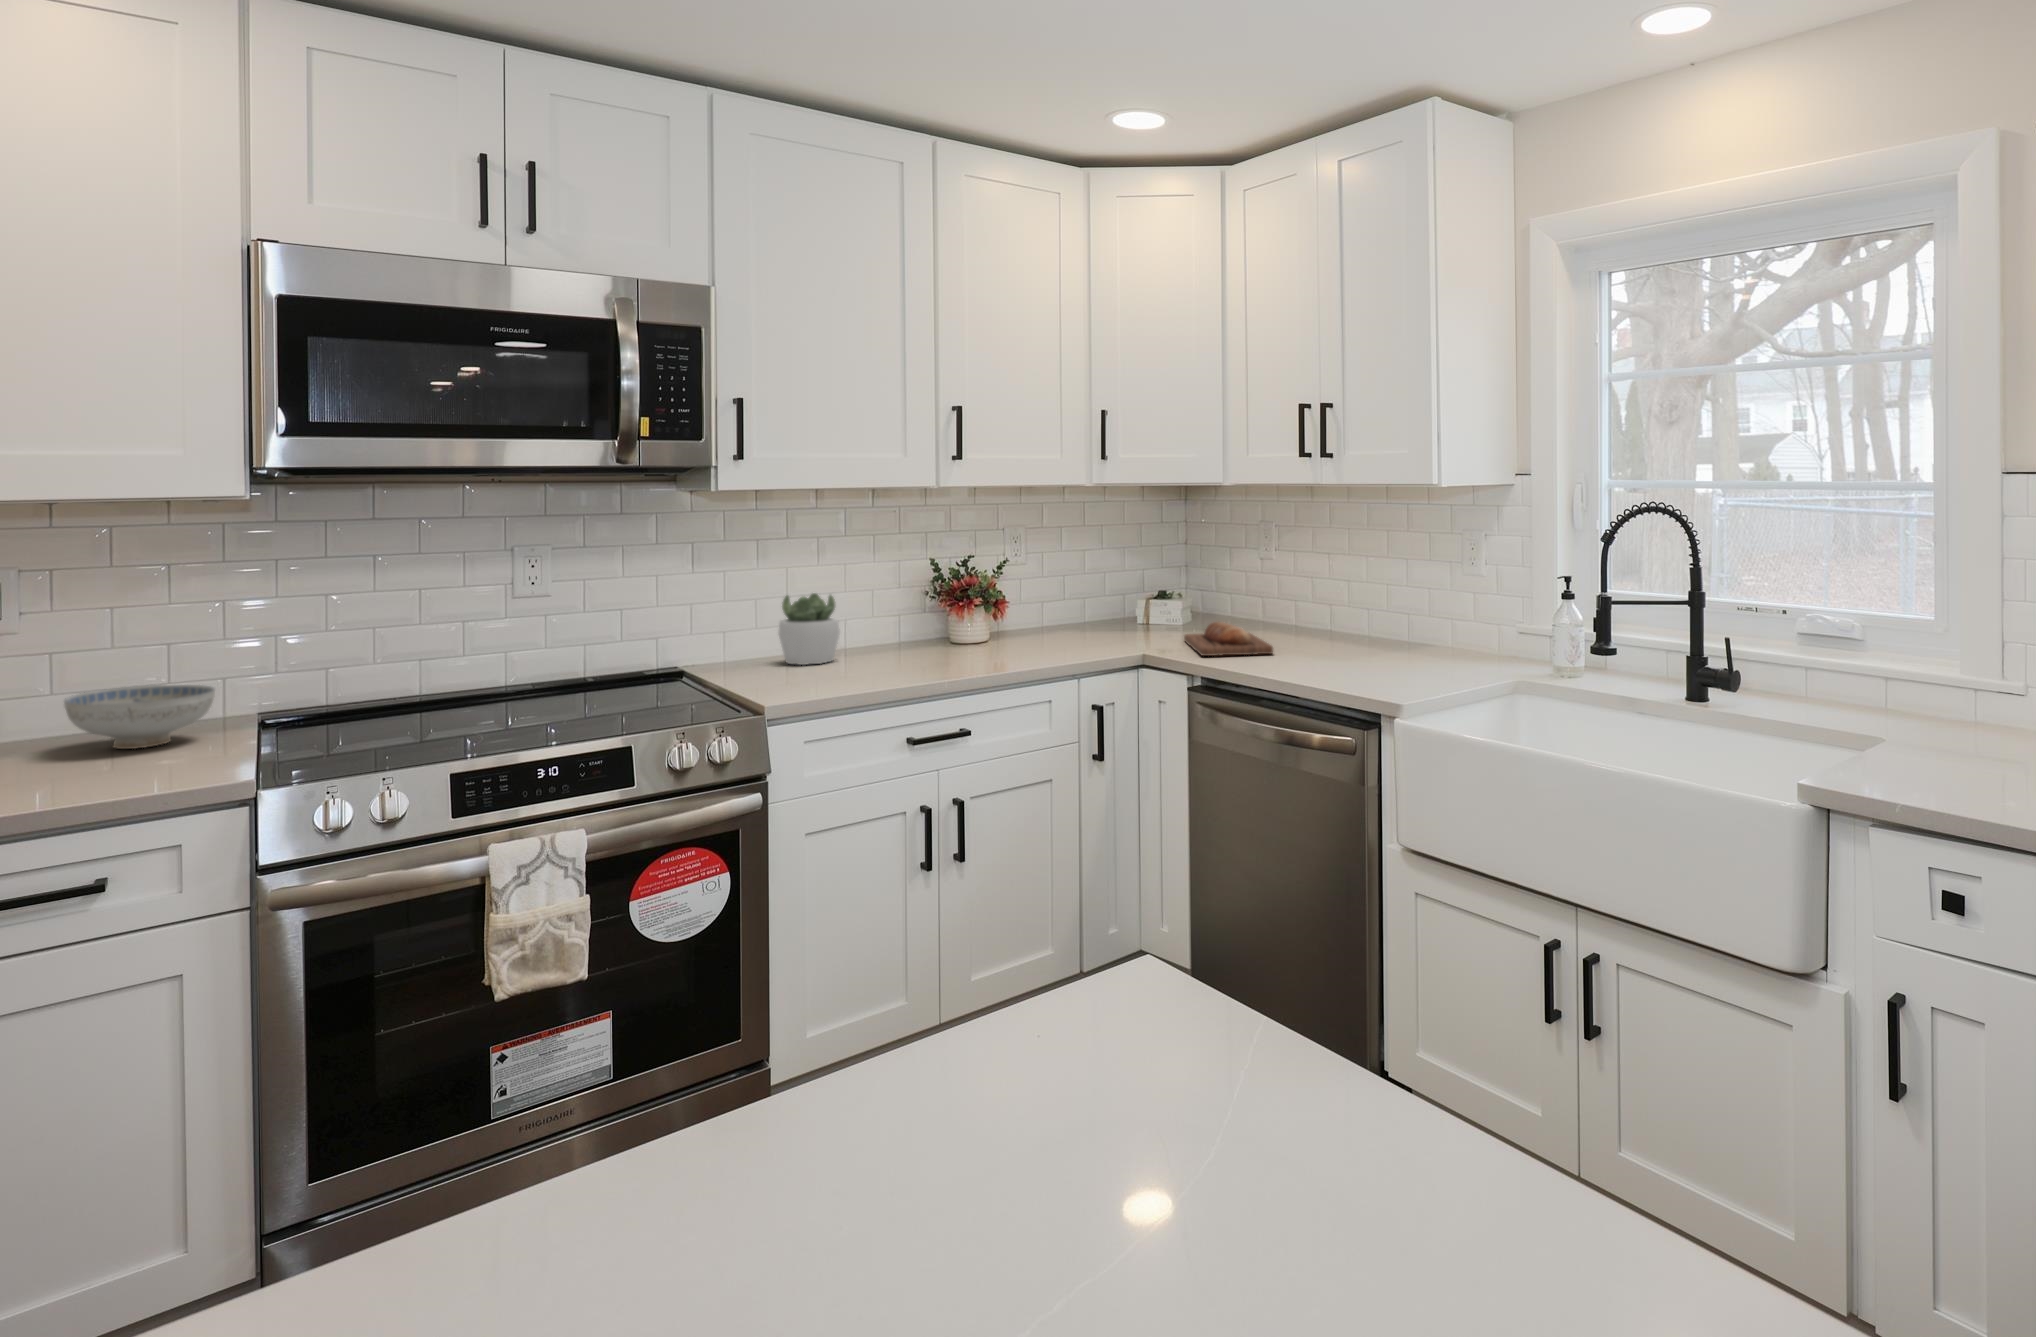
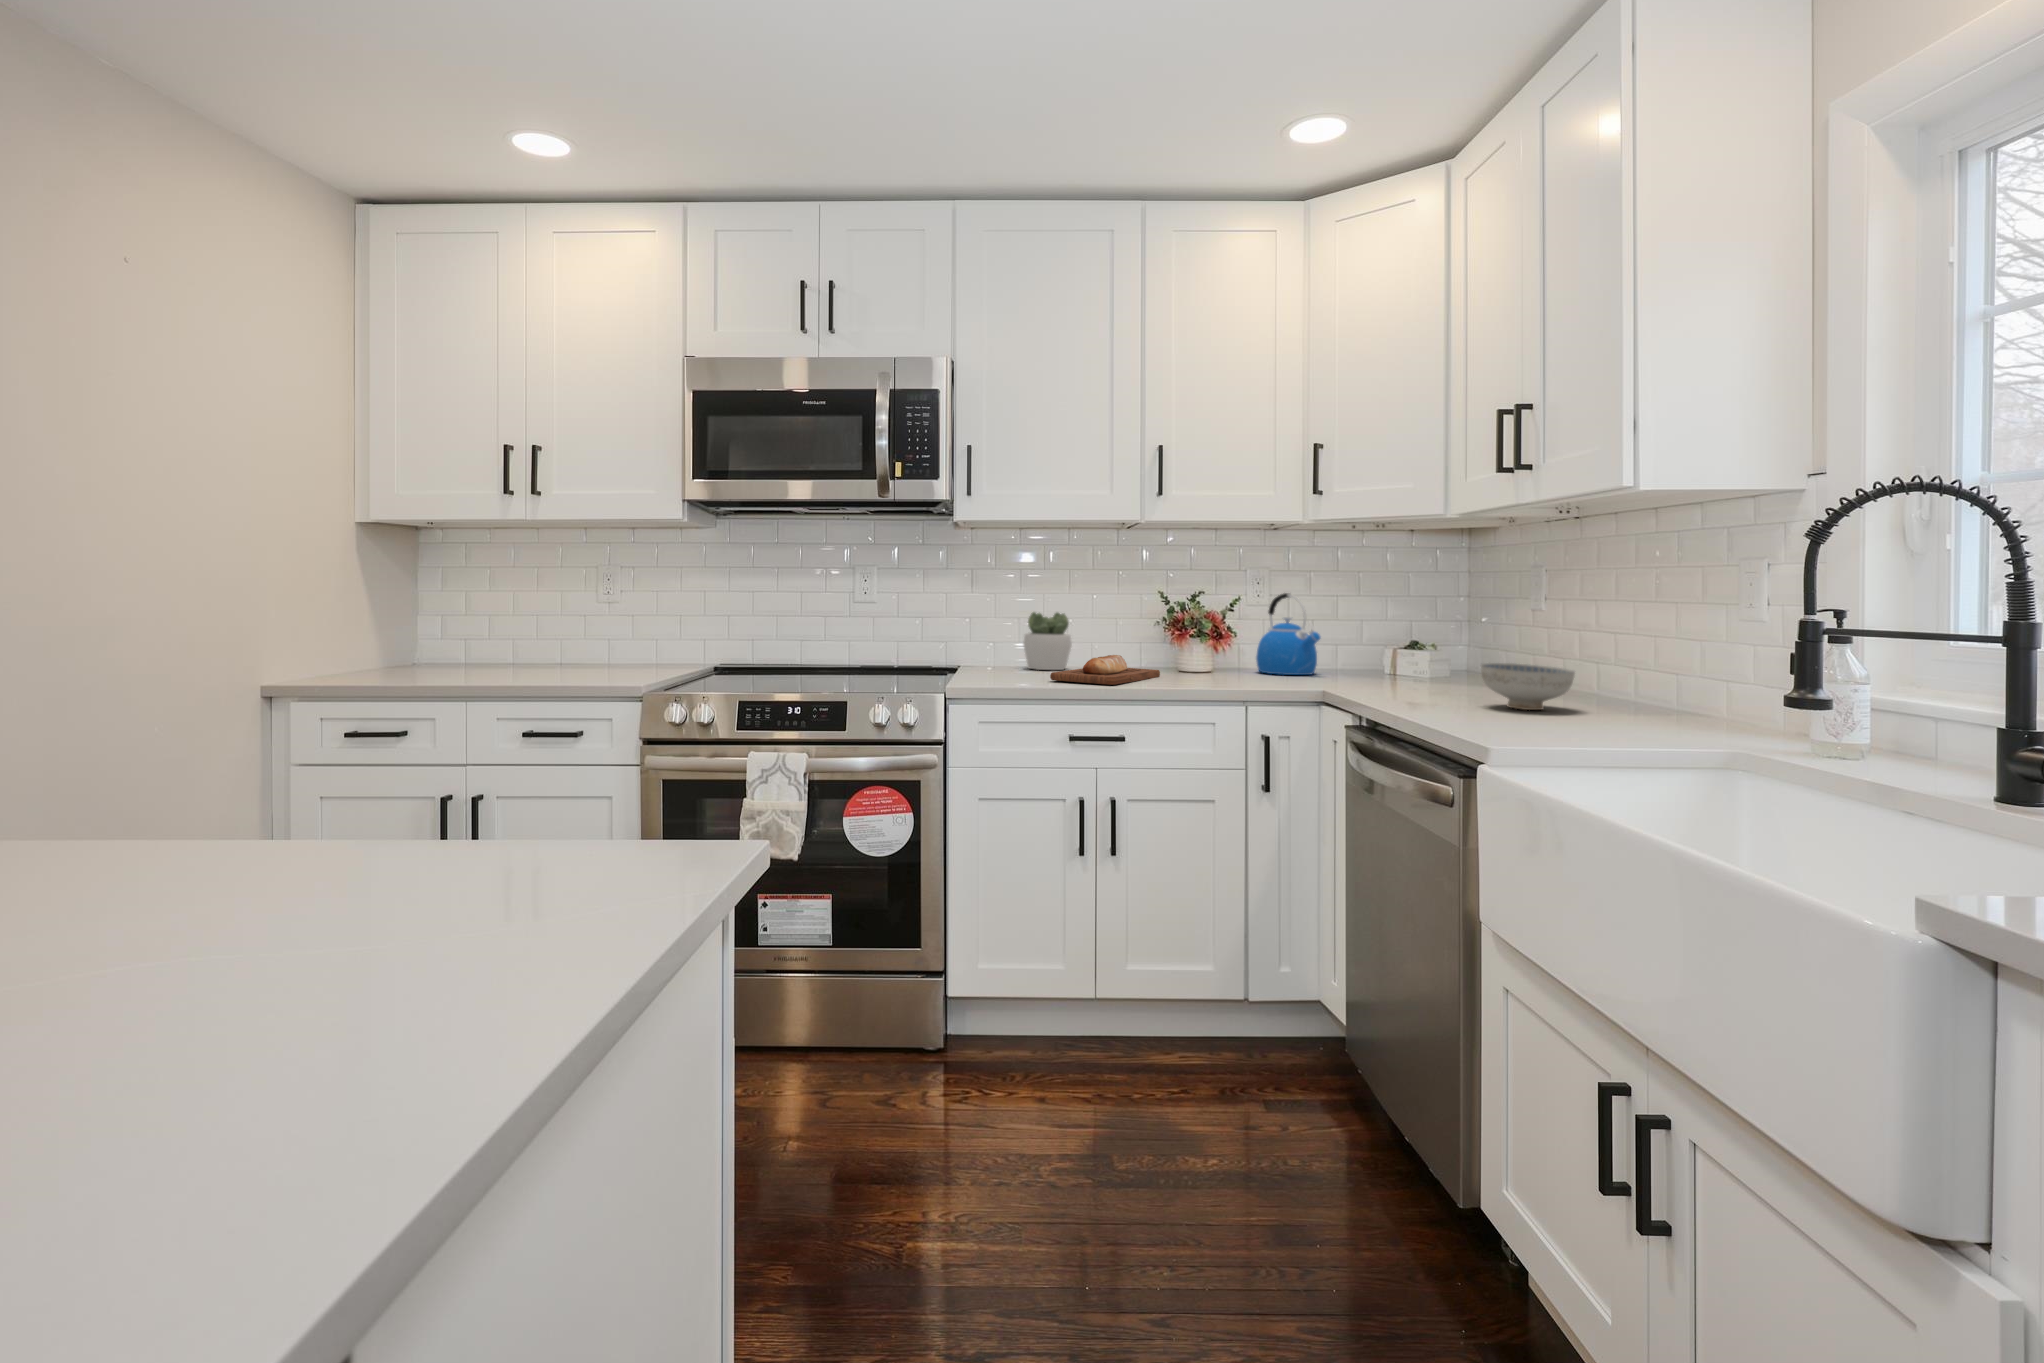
kettle: none [1033,556,1105,641] -> present [1256,593,1320,675]
bread loaf: present [1184,622,1273,656] -> present [1050,655,1160,685]
ceramic bowl: present [64,685,215,749] -> present [1481,663,1575,710]

